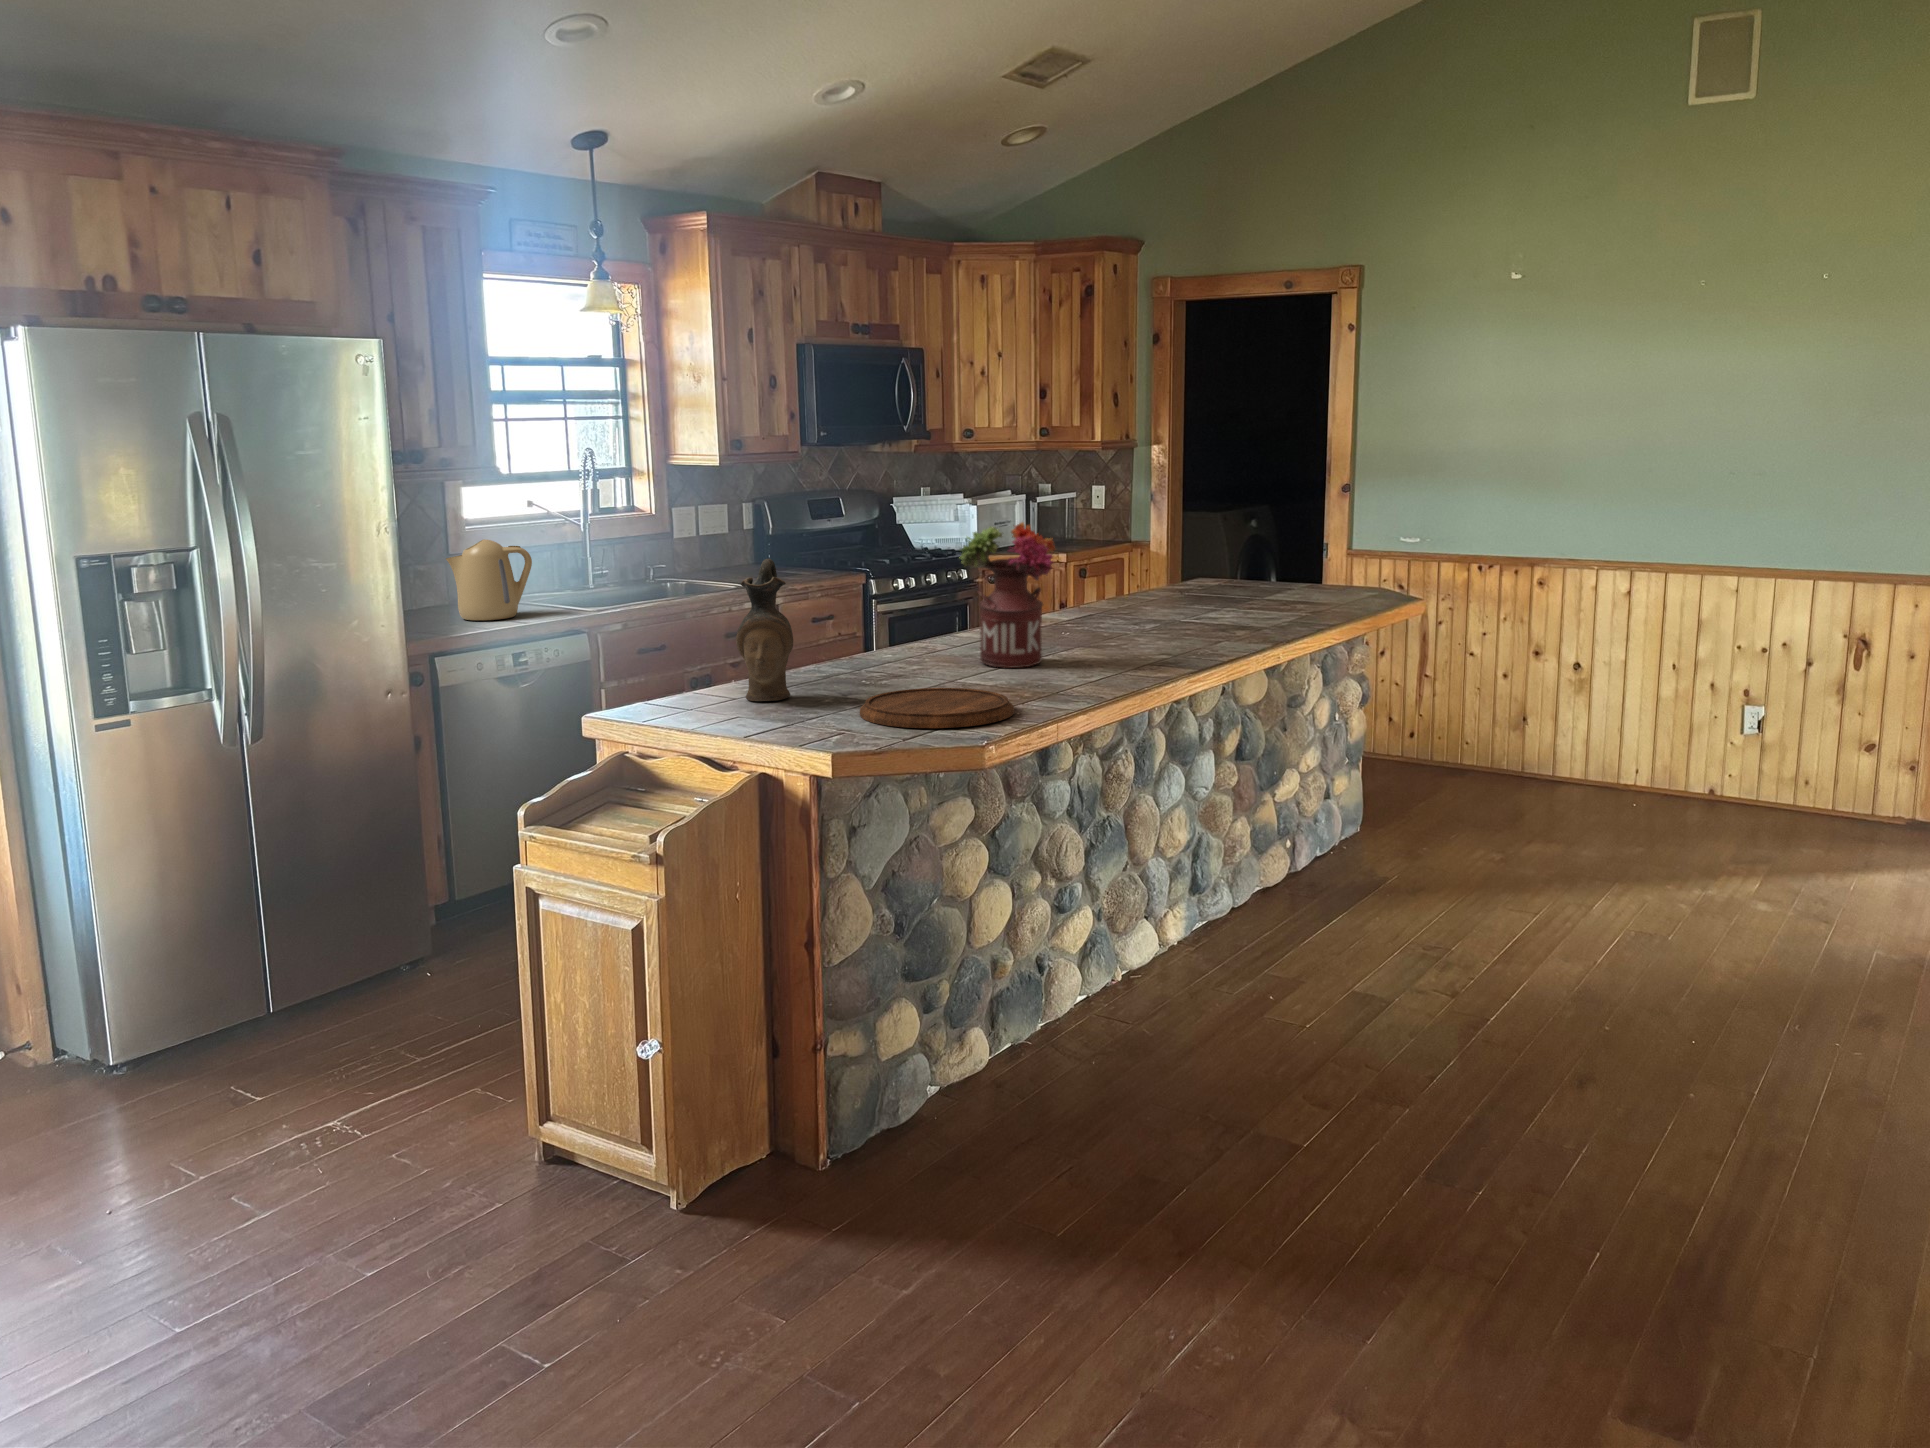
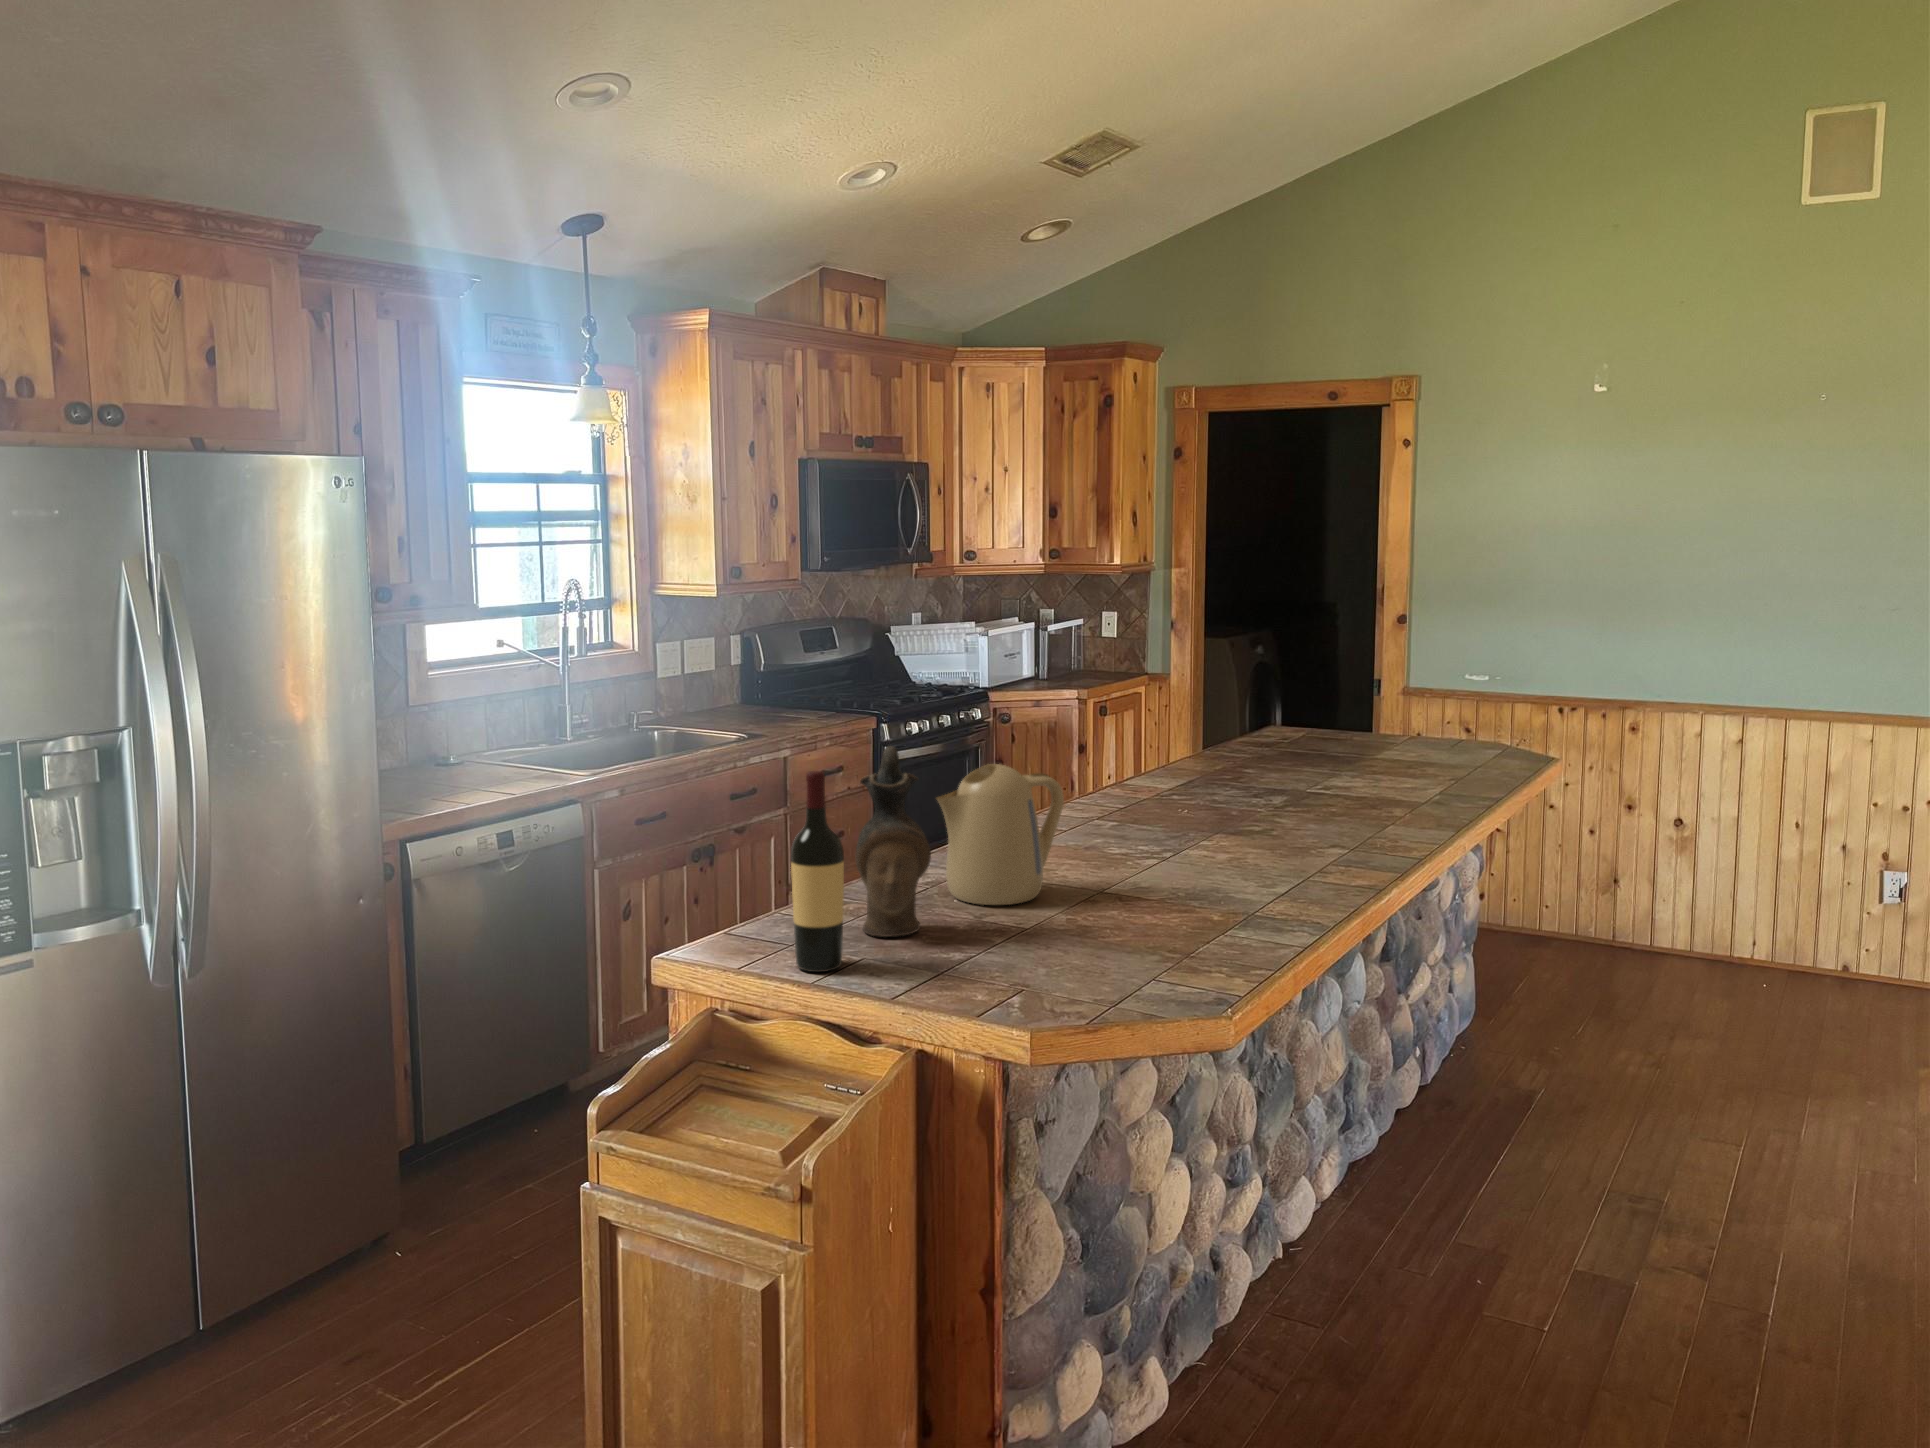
flower arrangement: present [959,522,1055,668] -> none [1097,687,1224,872]
kettle: present [446,539,532,620] -> present [936,764,1064,905]
wine bottle: none [675,570,716,719] -> present [791,771,844,972]
cutting board: present [860,688,1014,728] -> none [1030,916,1238,990]

